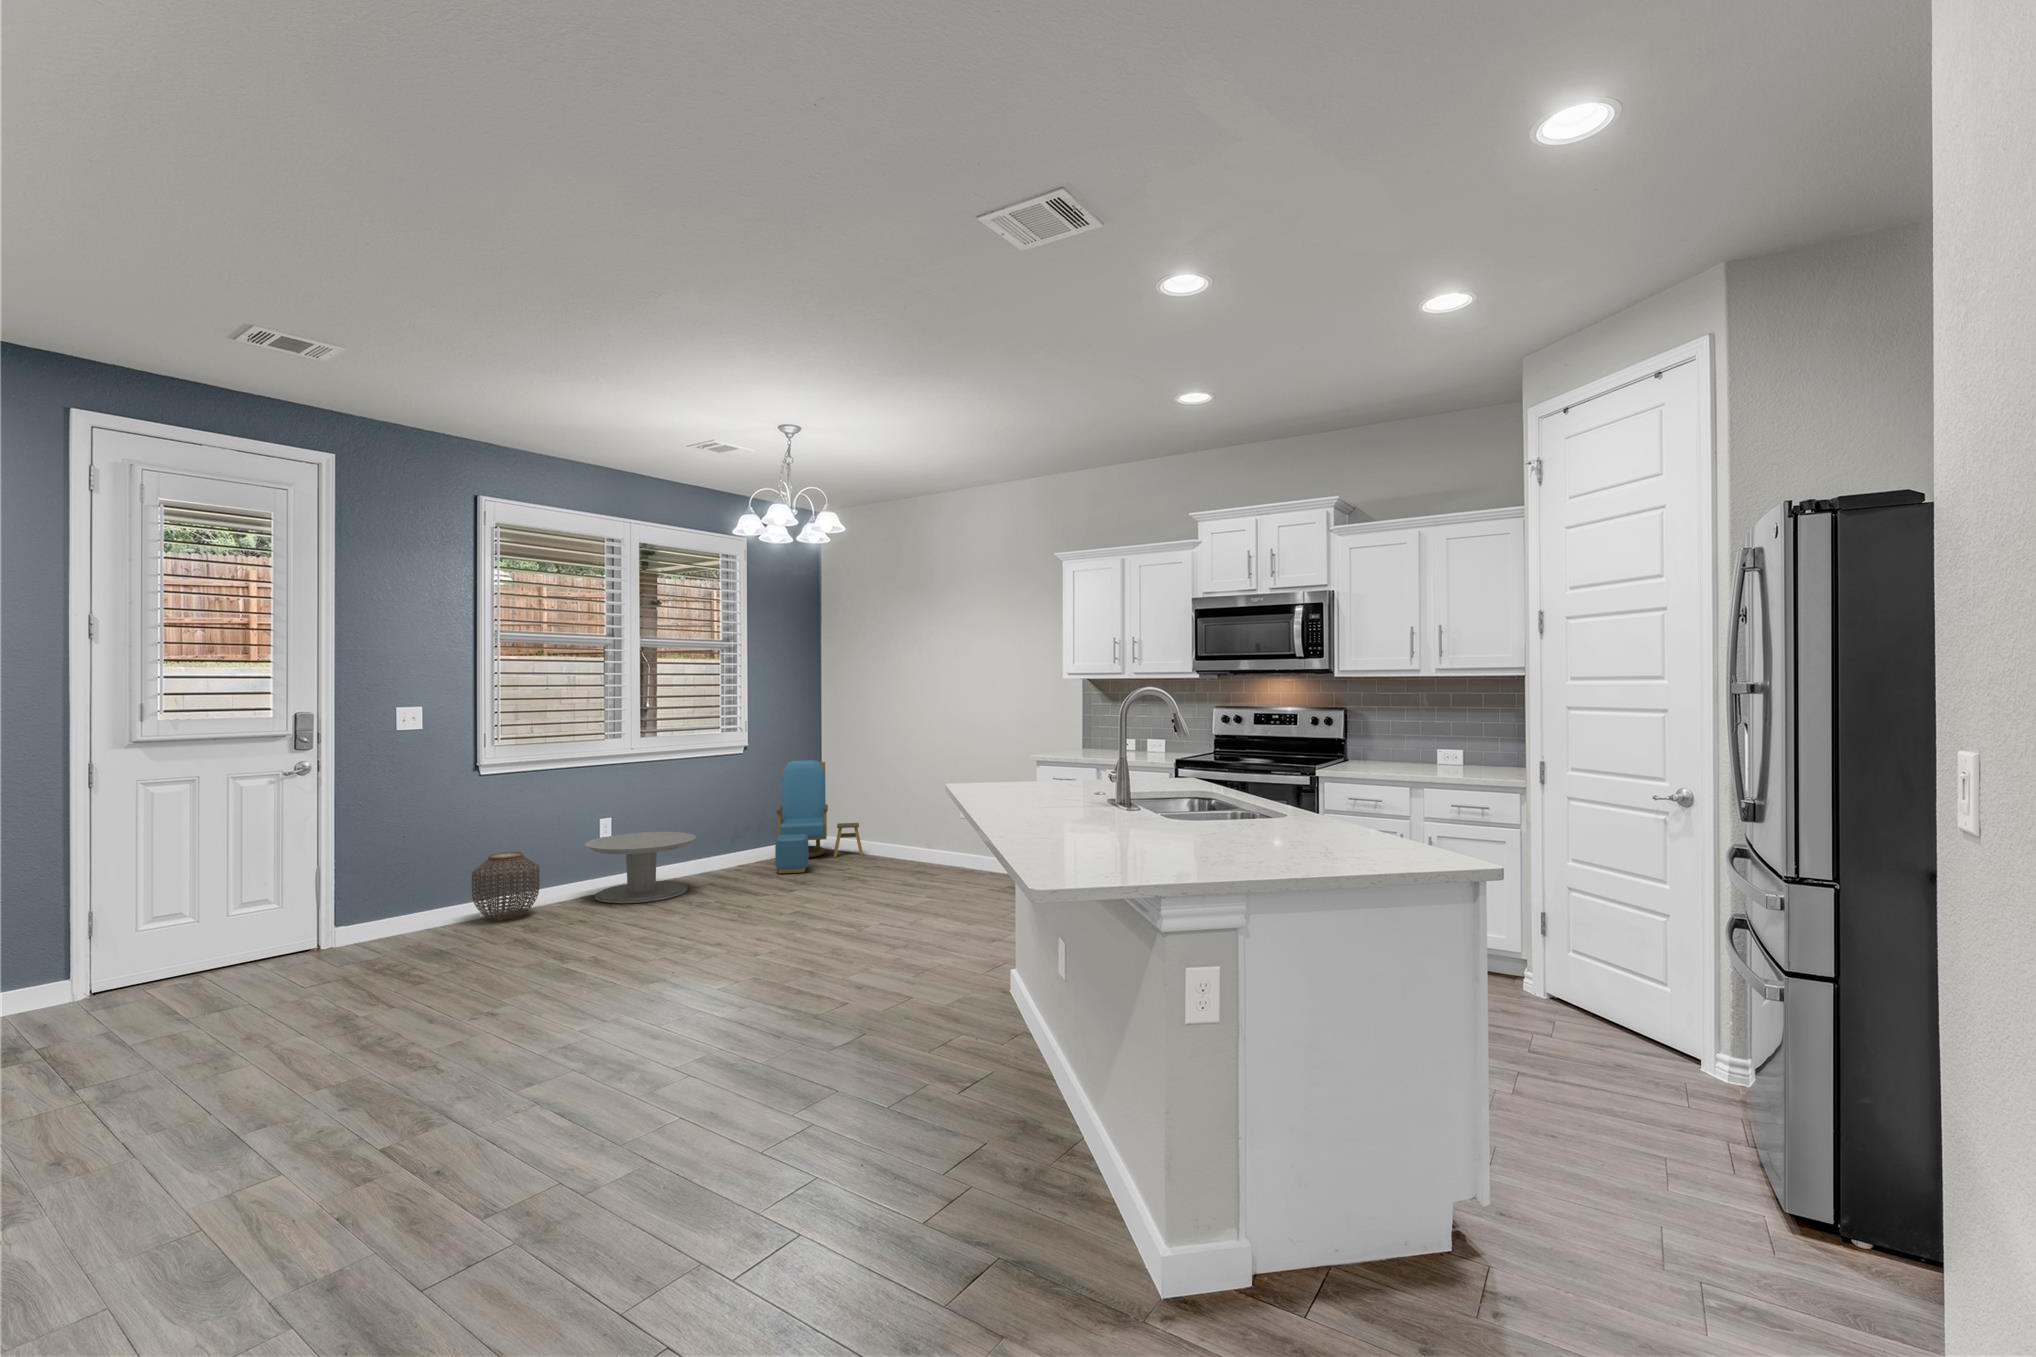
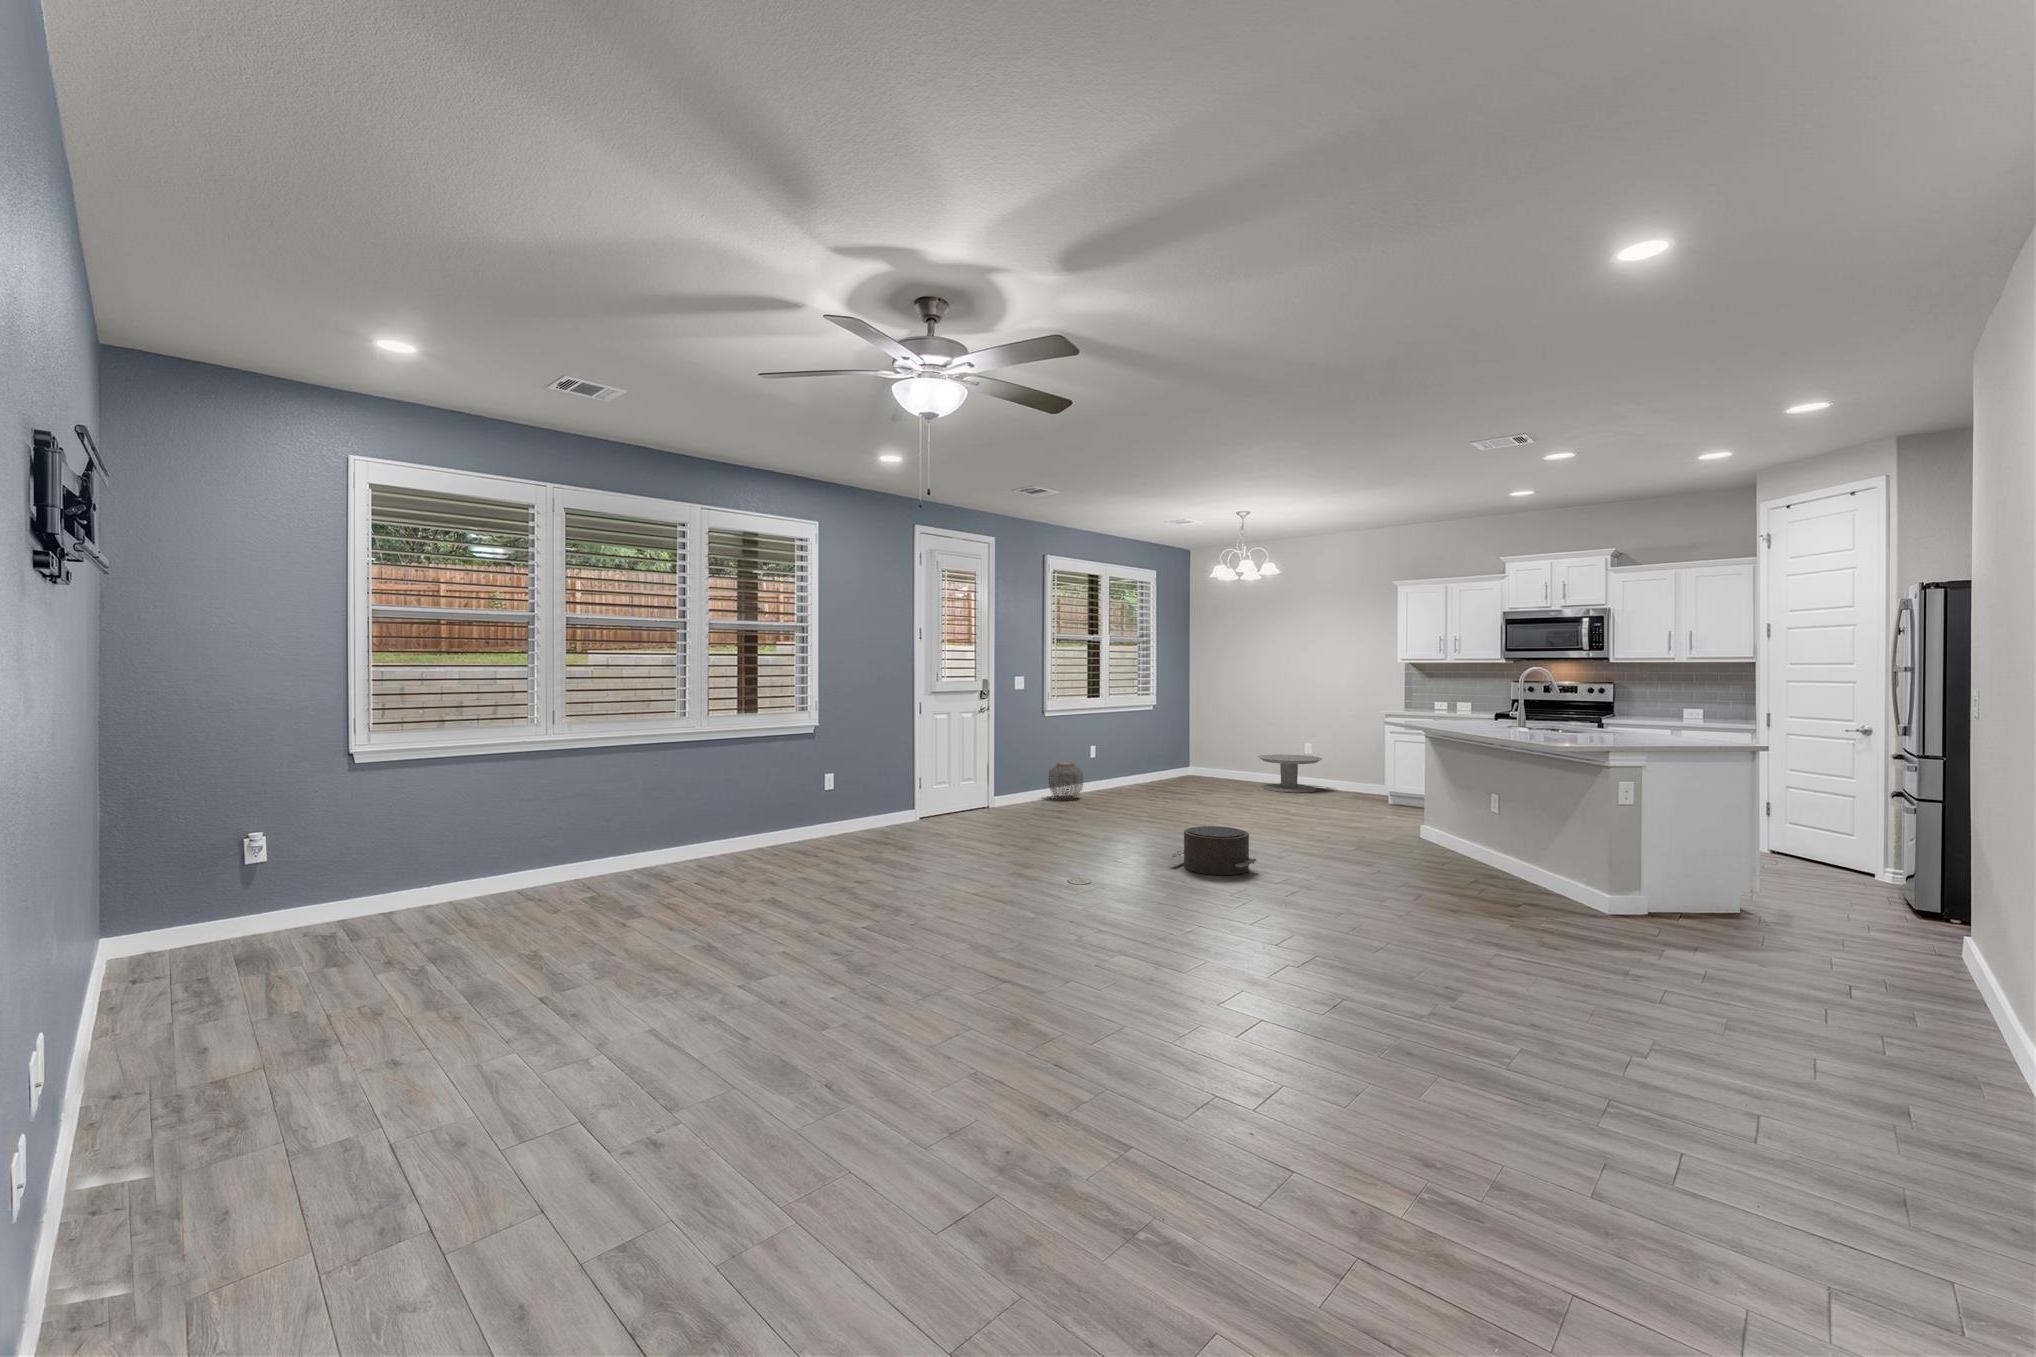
armchair: present [775,760,863,873] -> none [1175,717,1234,786]
side table: present [585,832,696,903] -> present [1258,755,1322,792]
pouf: none [354,1035,539,1175] -> present [1170,826,1256,875]

